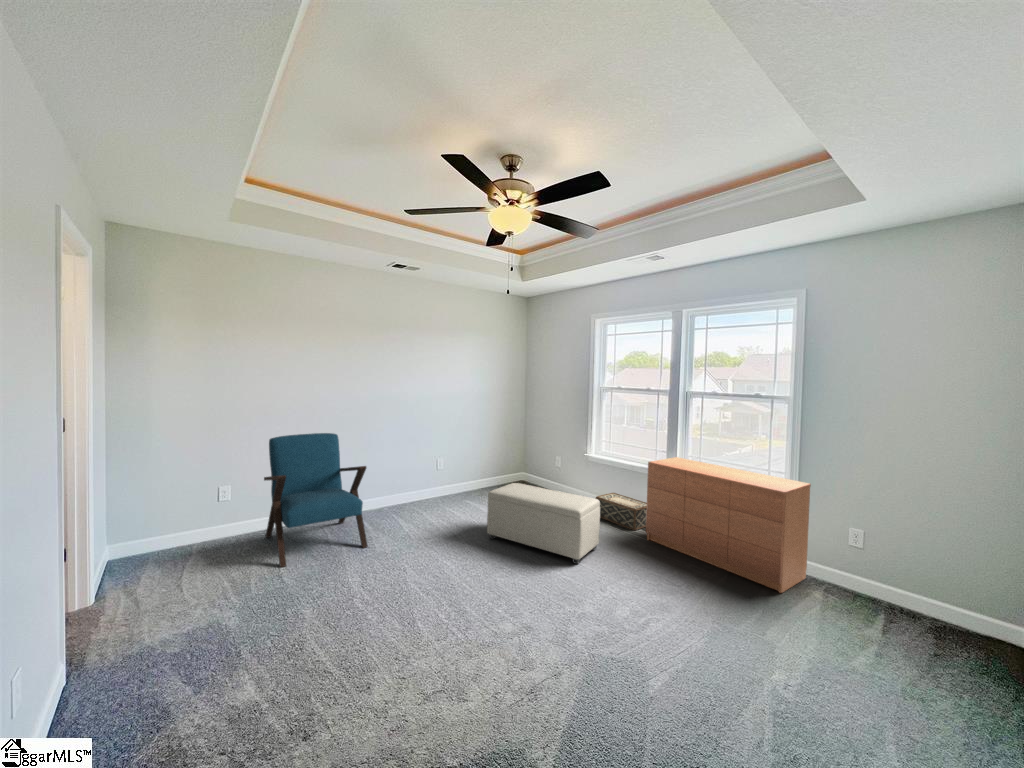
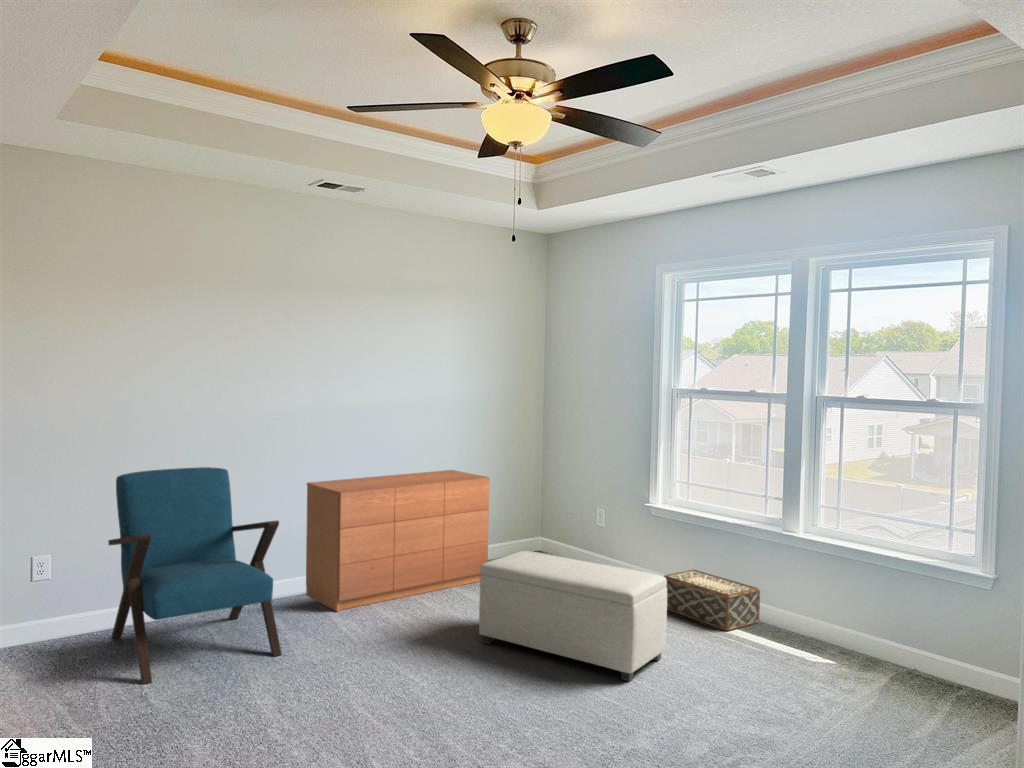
dresser: present [646,457,811,593] -> present [306,470,489,612]

